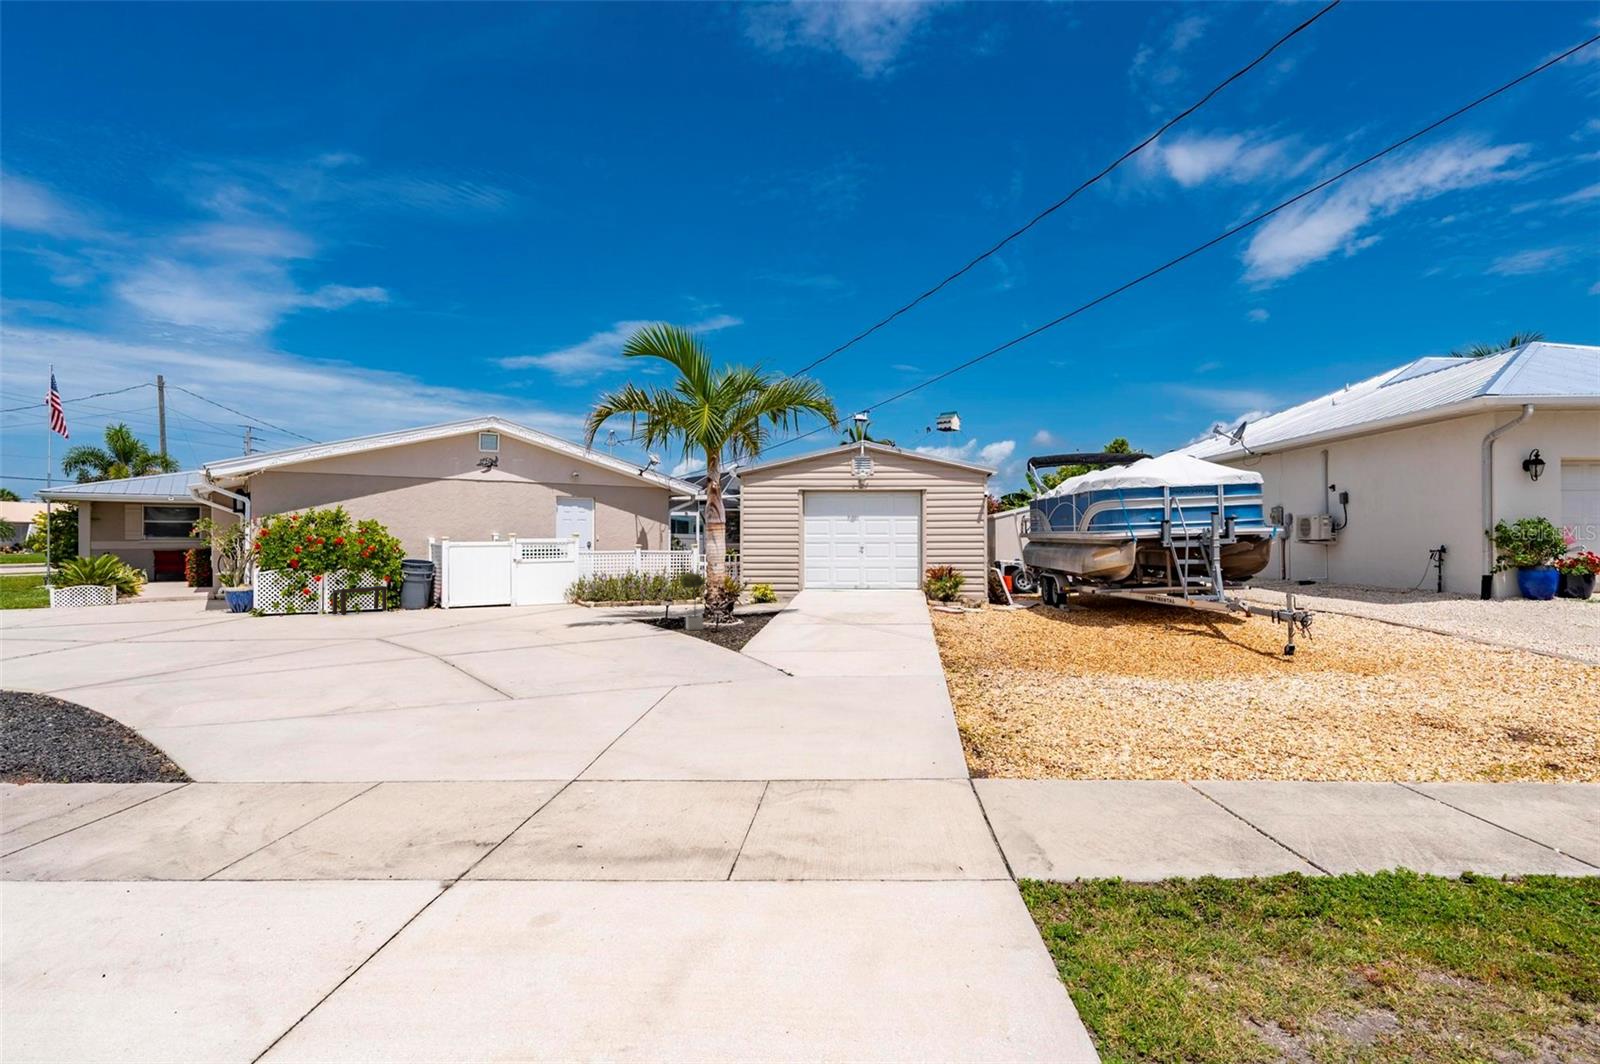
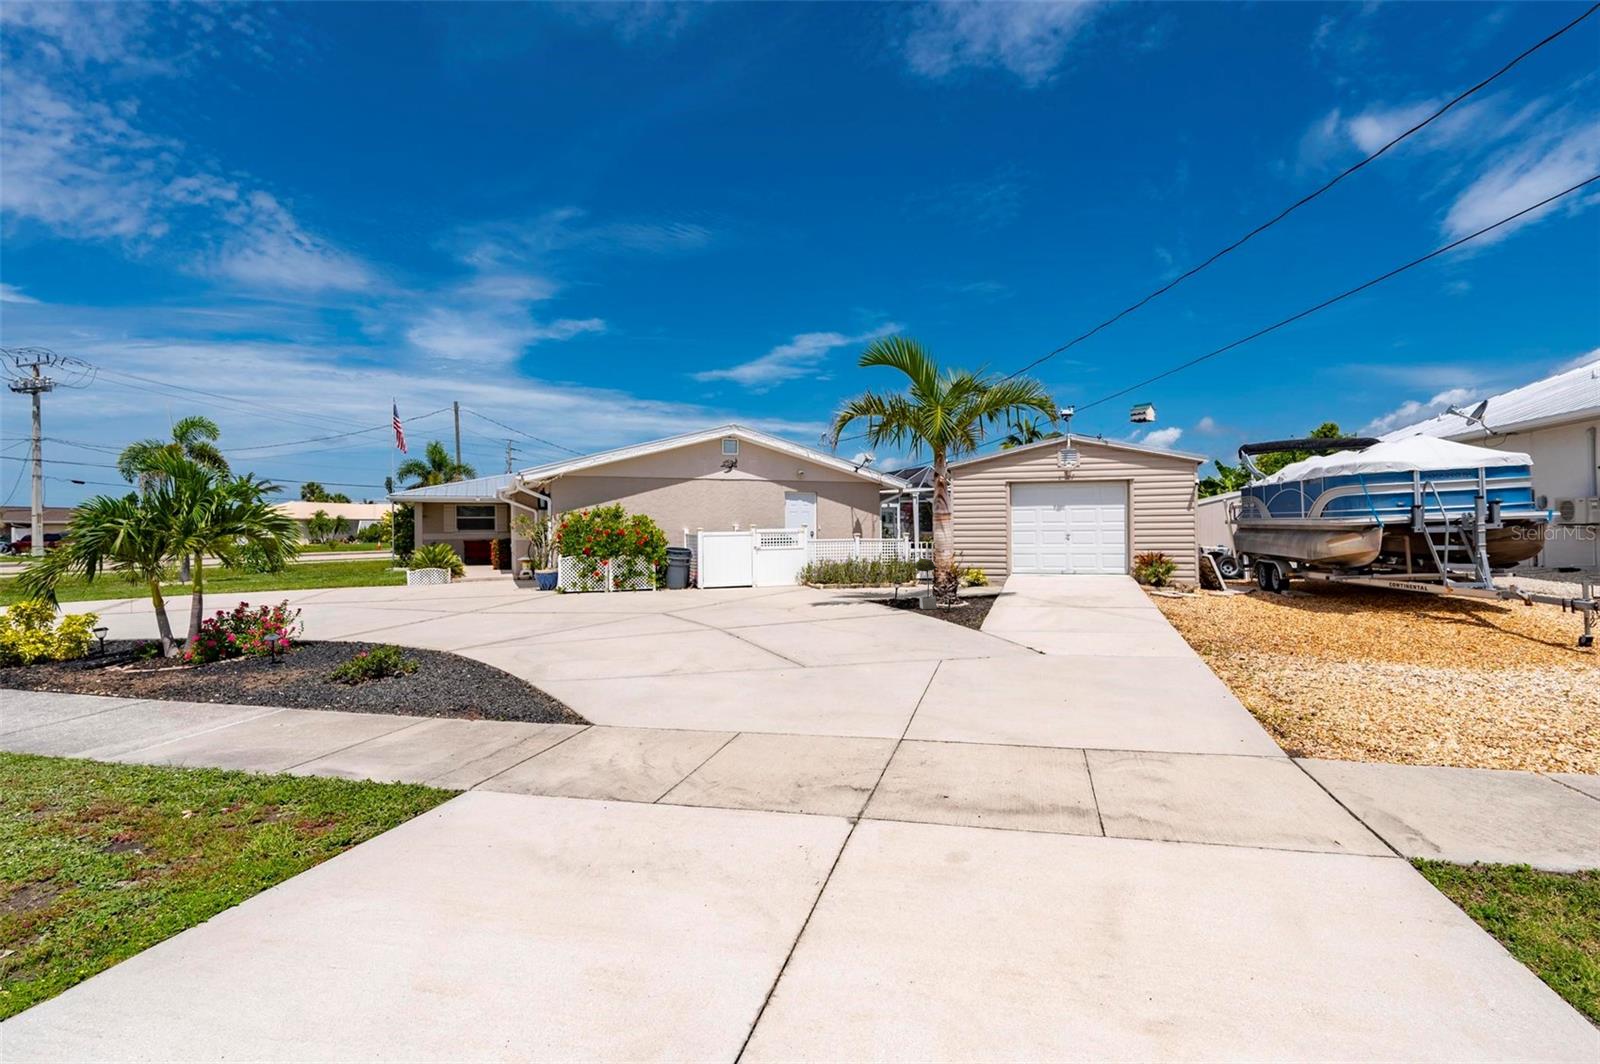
bench: present [332,586,387,615] -> none [618,569,658,593]

